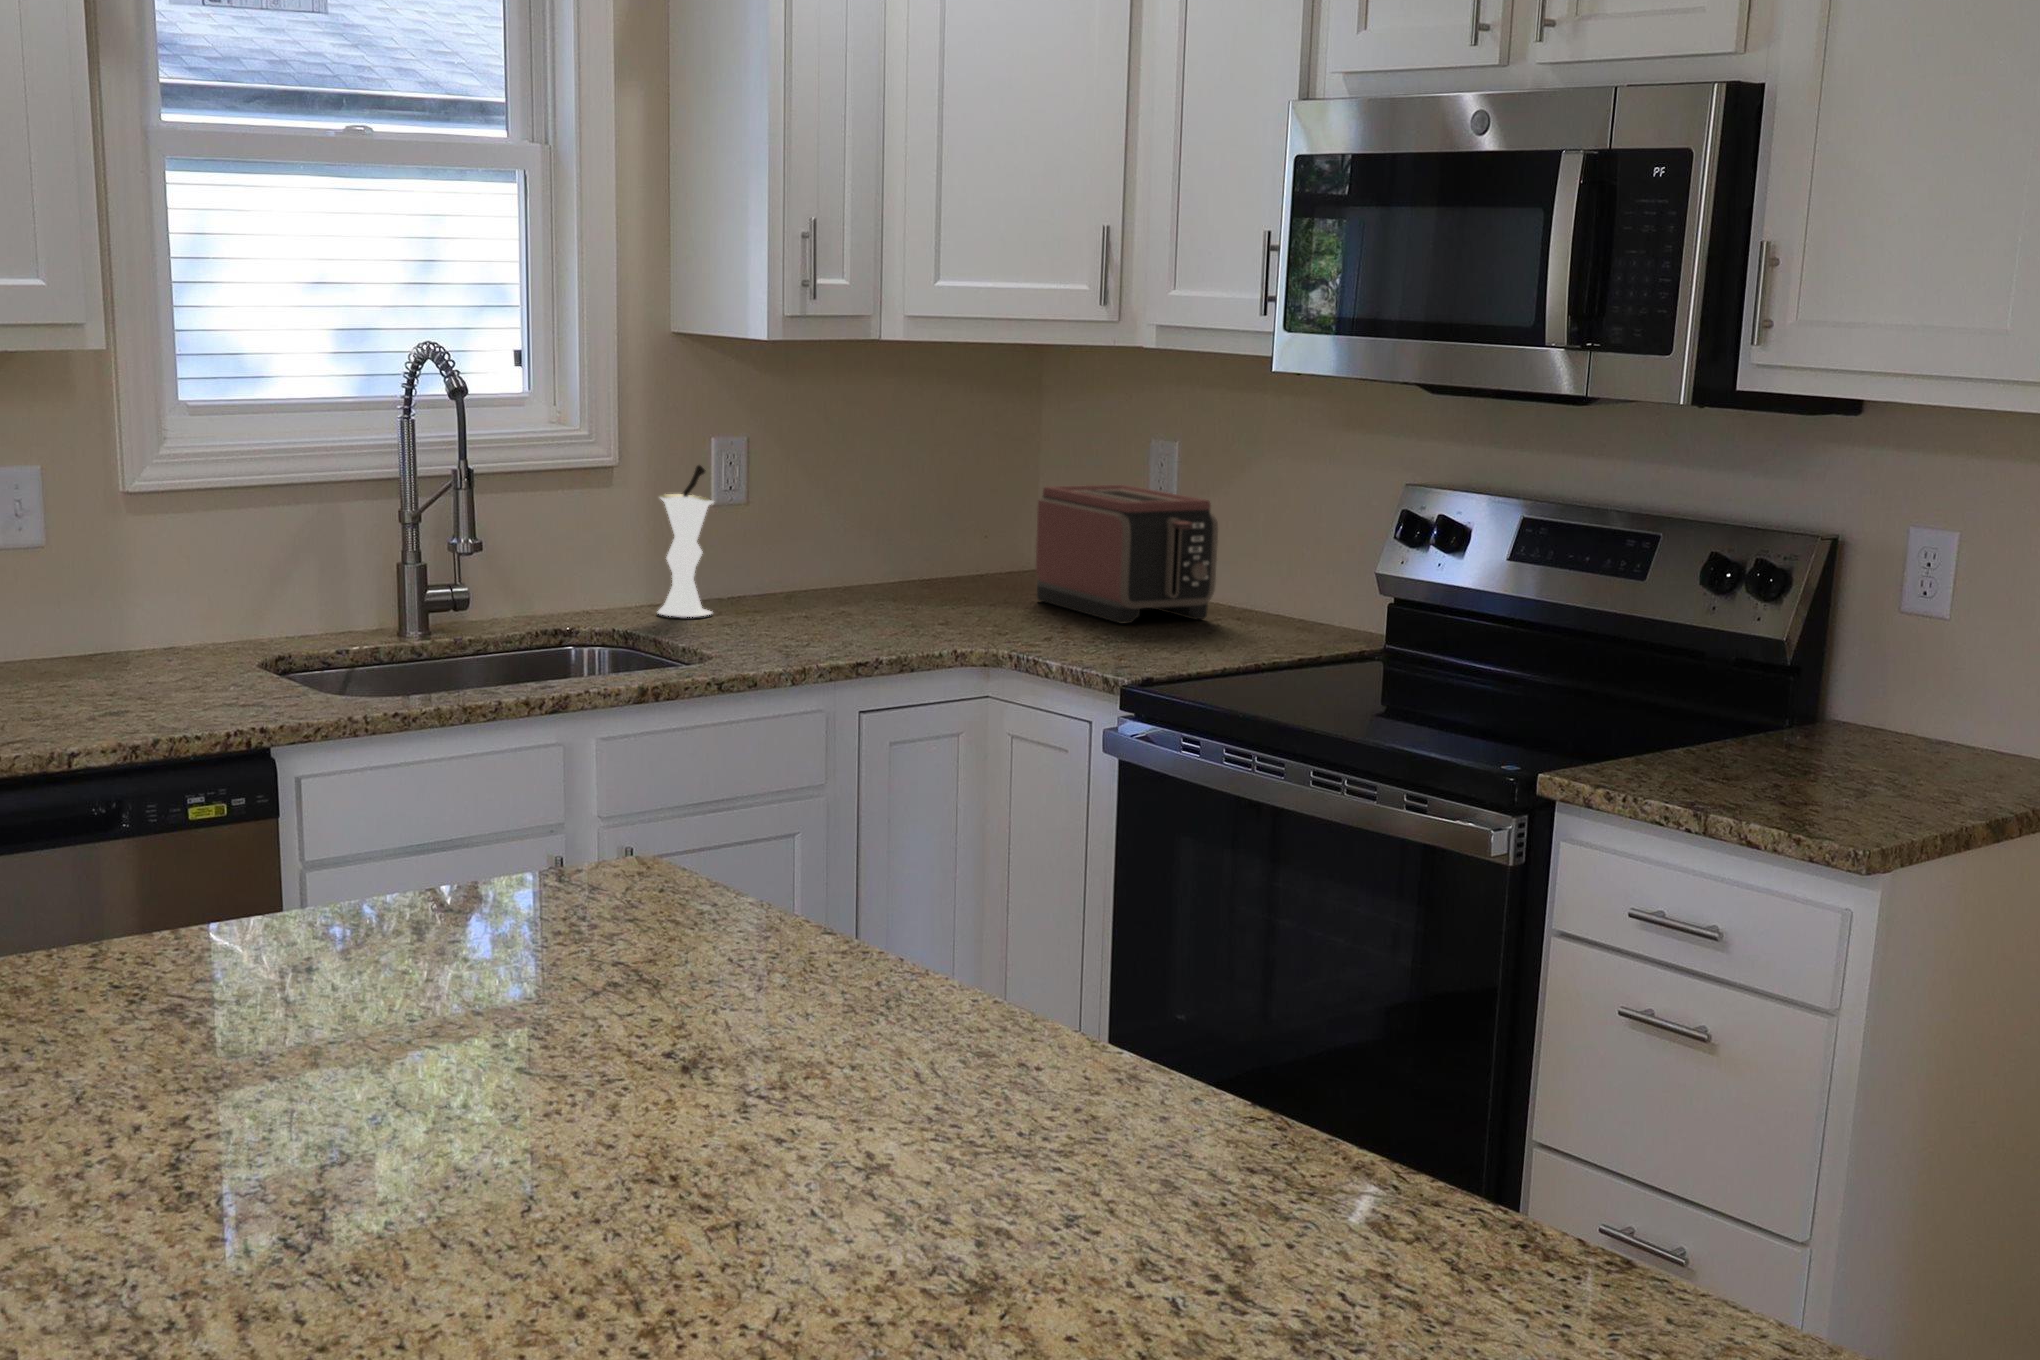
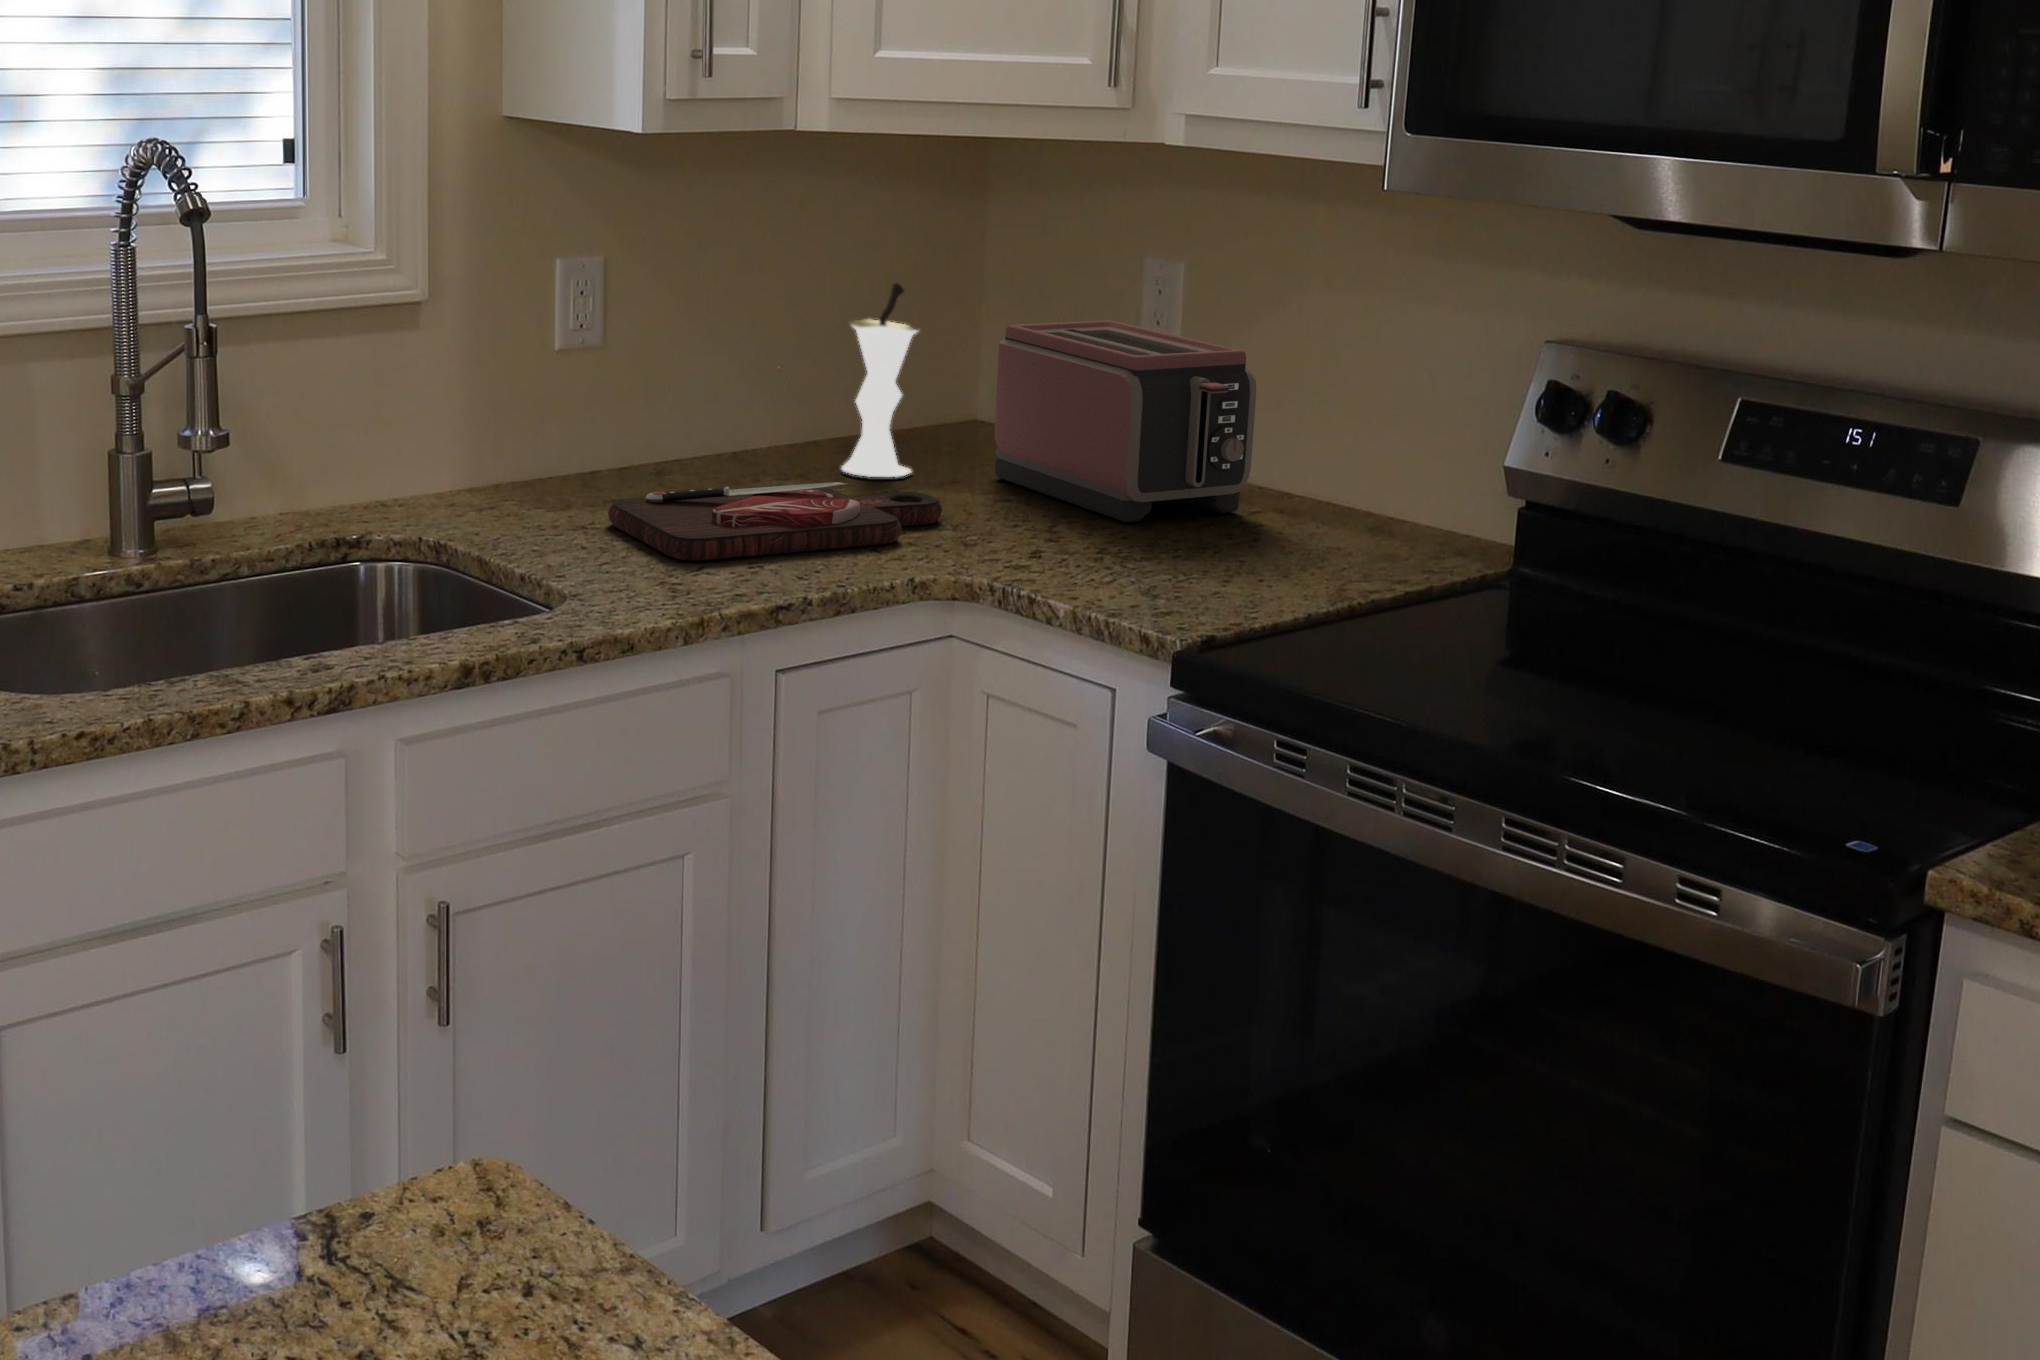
vase: present [658,465,713,617] -> present [842,283,917,477]
cutting board: none [747,593,988,640] -> present [608,482,942,560]

